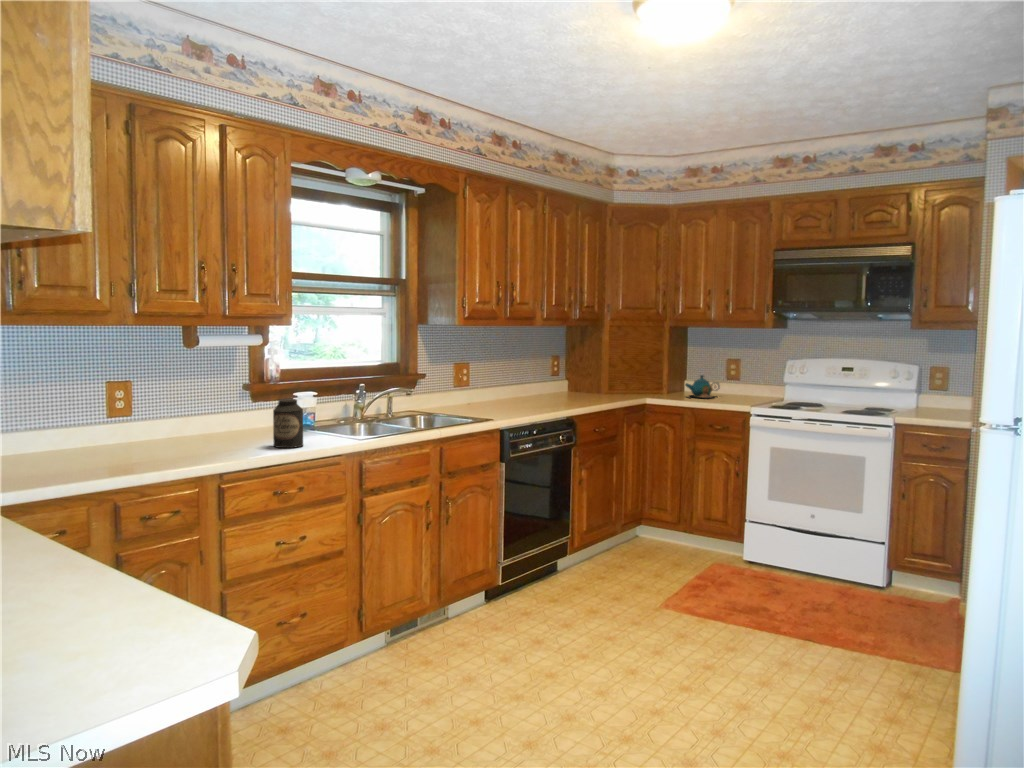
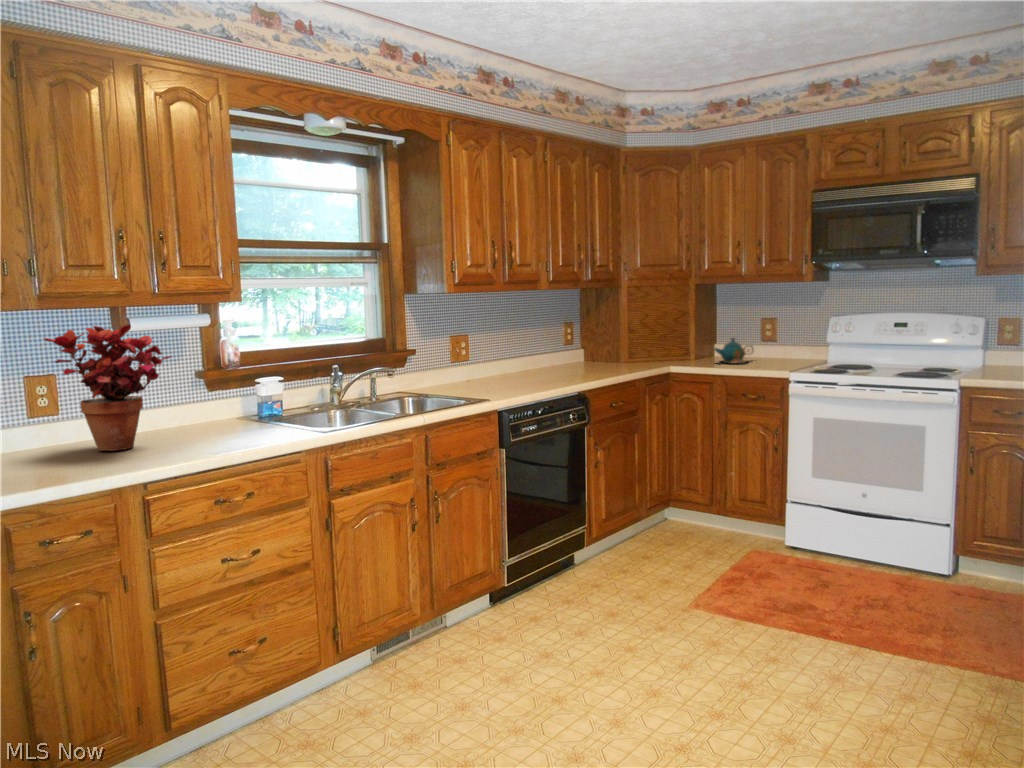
potted plant: none [130,340,236,448] -> present [44,325,171,451]
canister: present [273,399,303,448] -> none [218,388,257,446]

